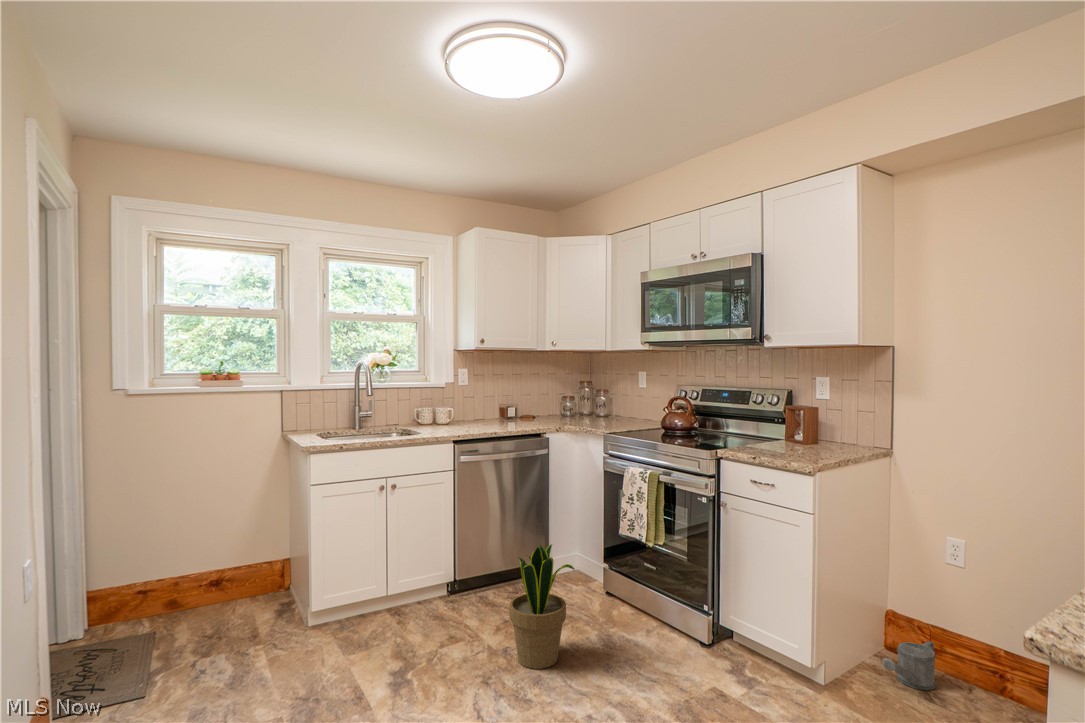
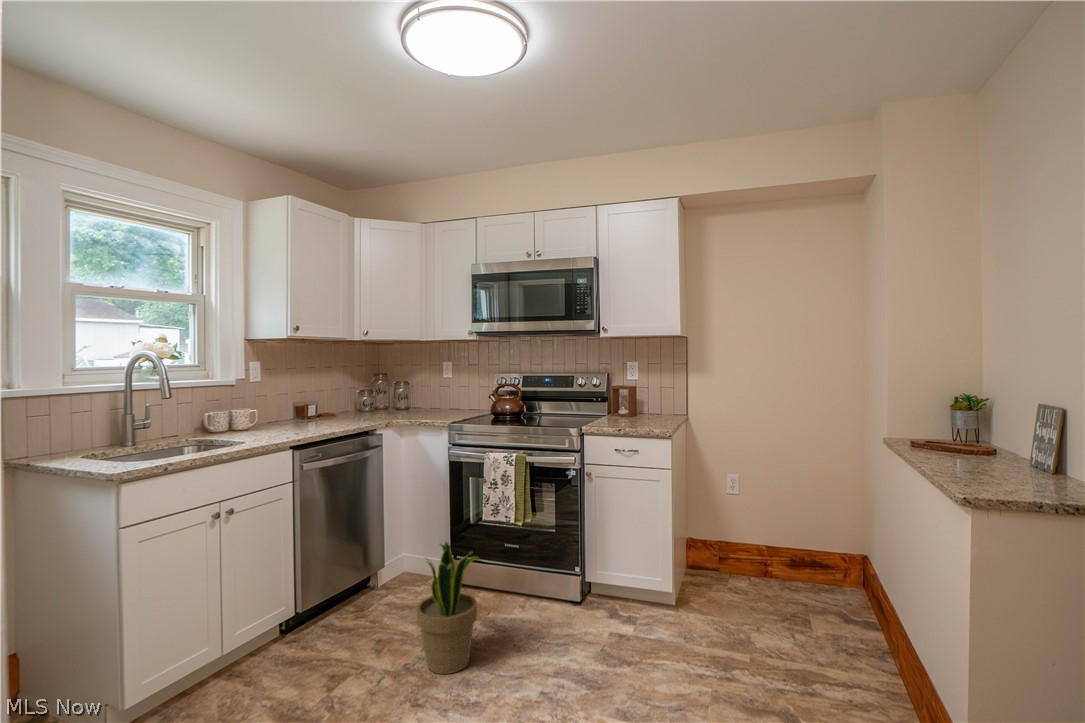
watering can: present [883,641,936,690] -> none [707,554,733,590]

